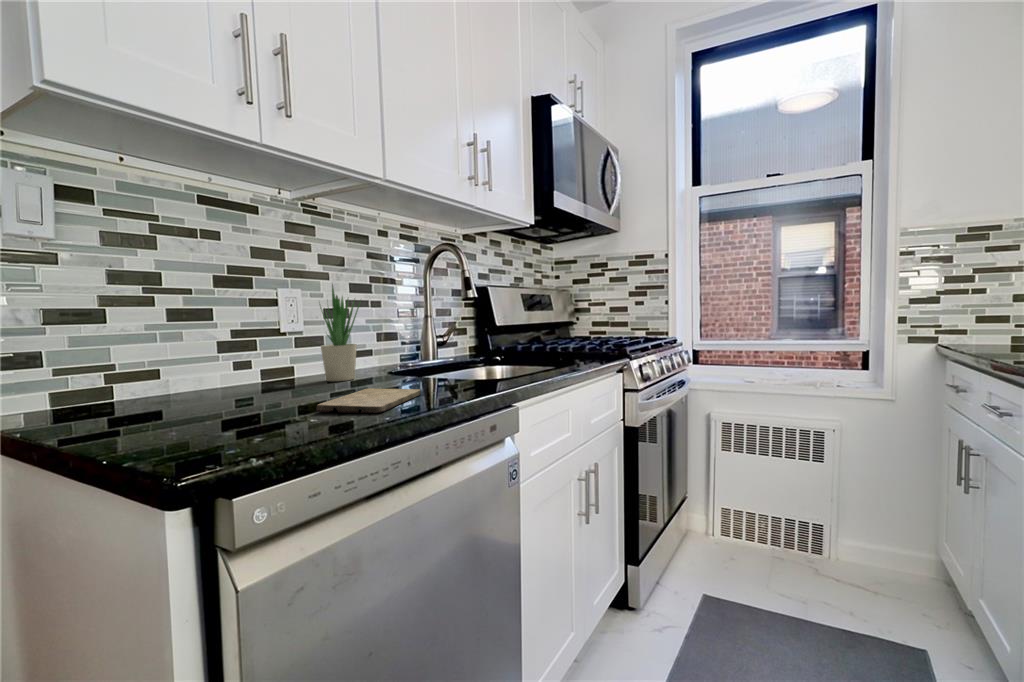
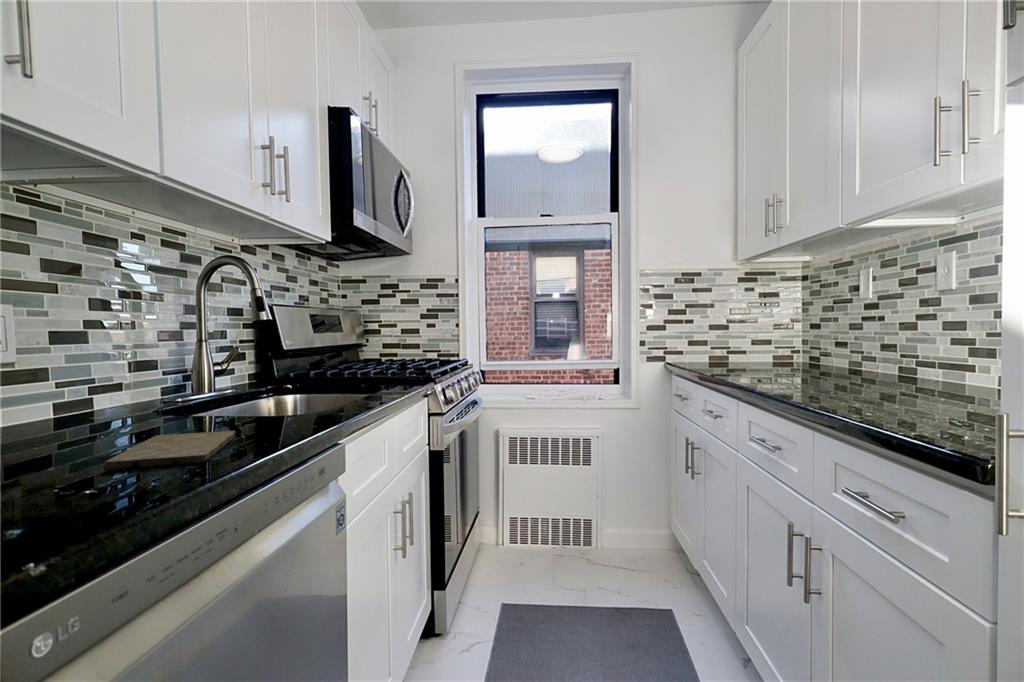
potted plant: present [320,284,360,381] -> none [49,298,120,431]

